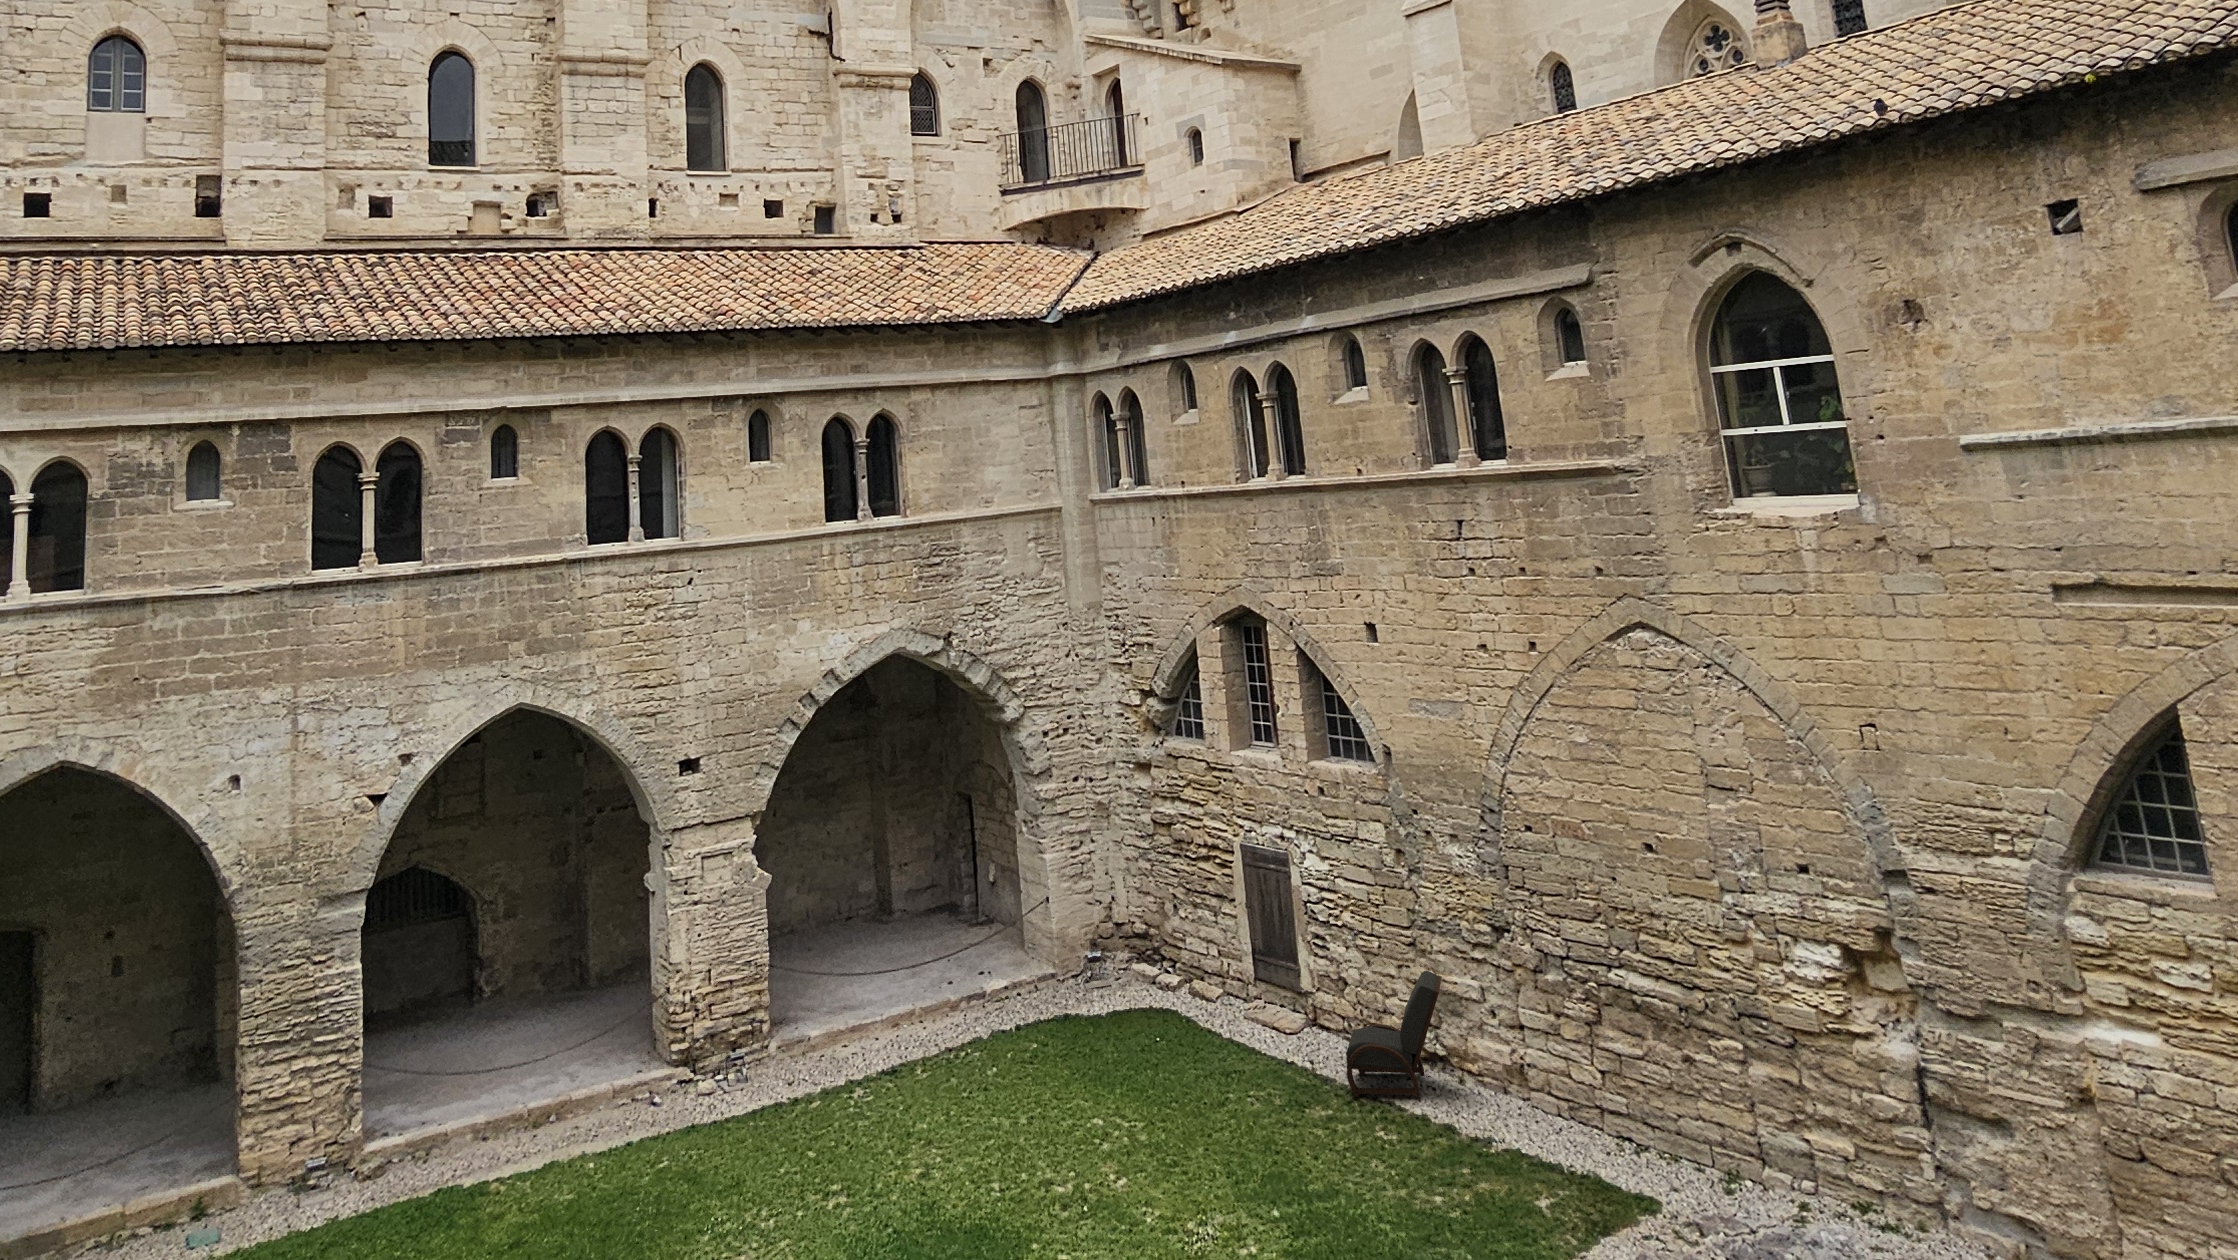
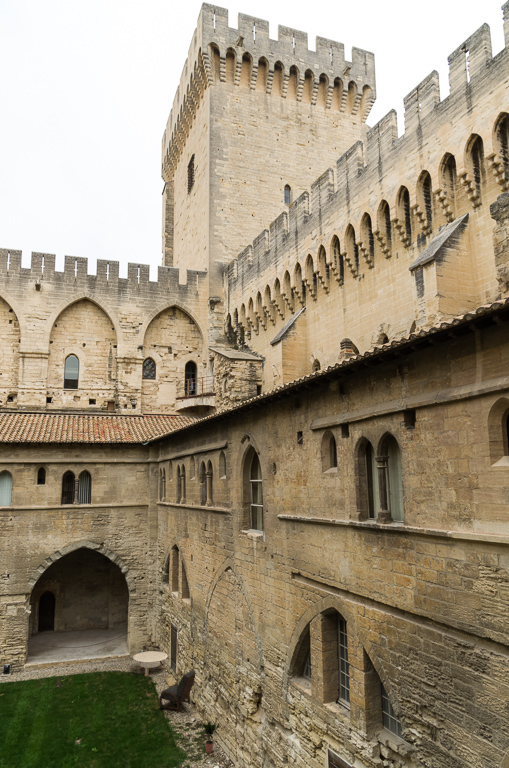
round table: none [1130,947,1236,1023] -> present [133,651,168,676]
potted plant: none [1616,1084,1685,1189] -> present [202,721,219,753]

